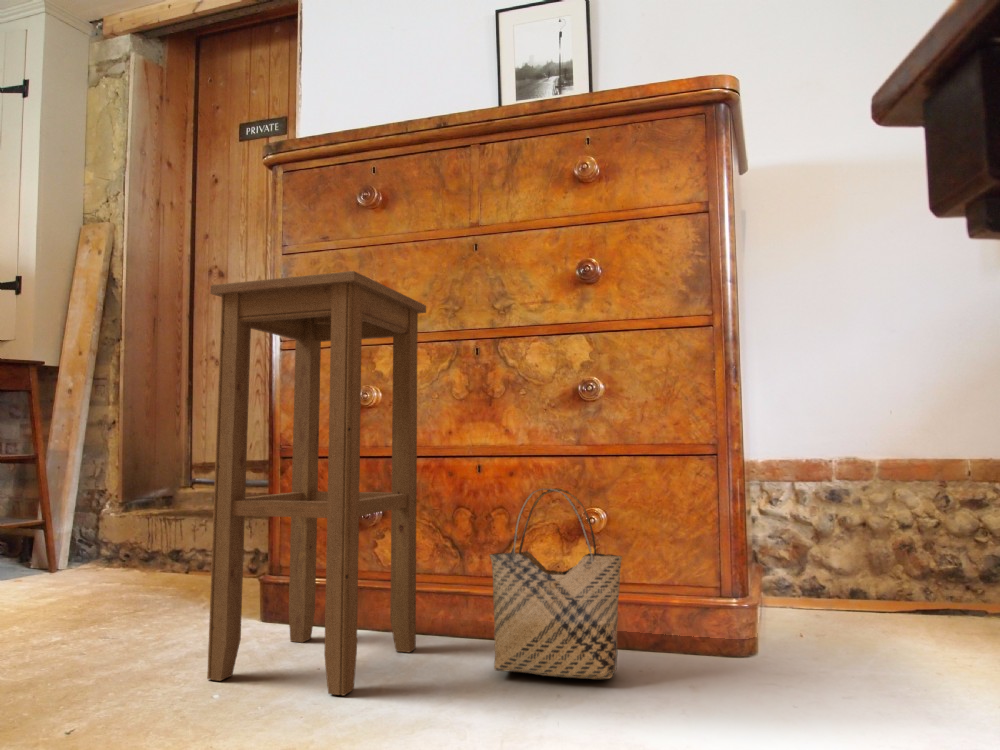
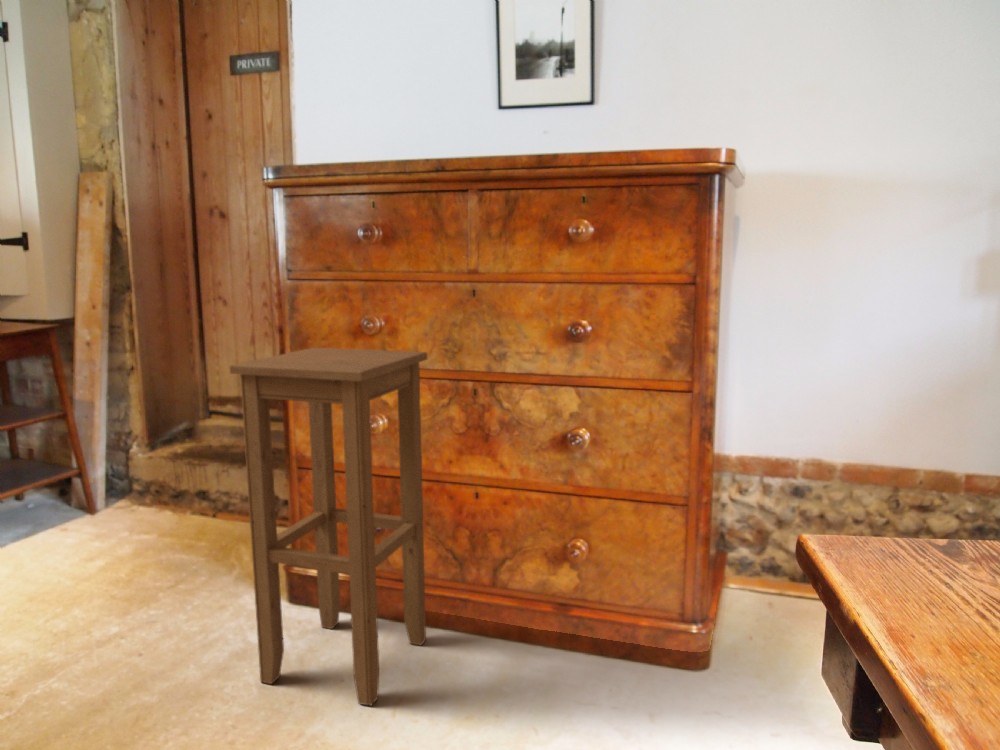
woven basket: present [490,489,622,679] -> none [485,527,597,691]

